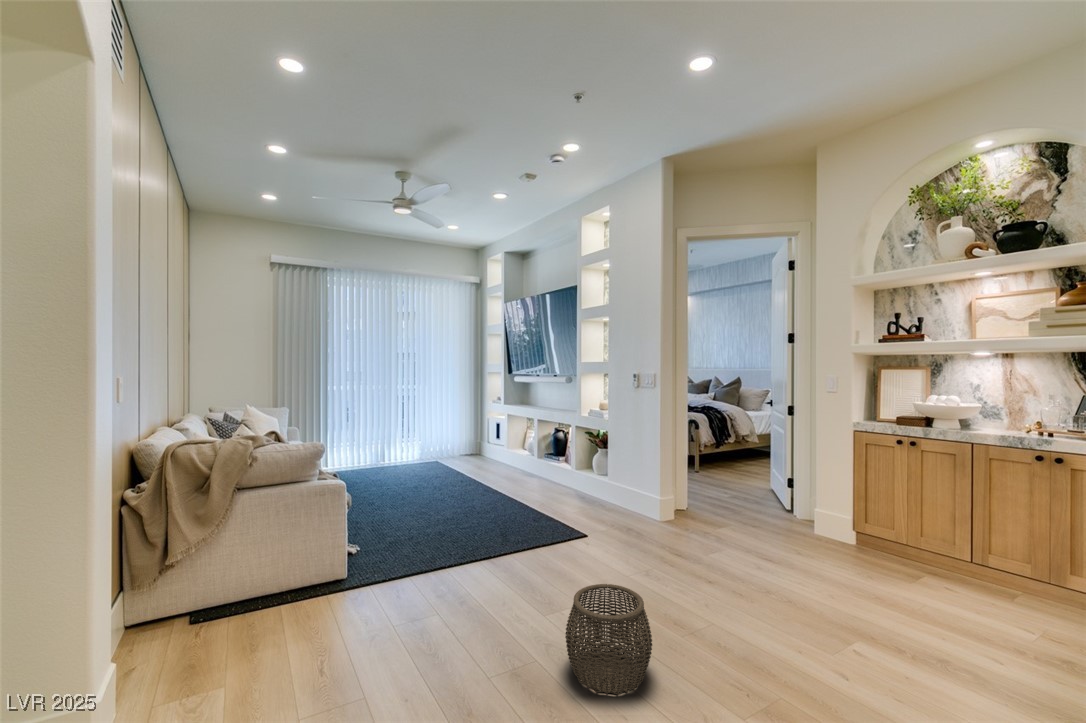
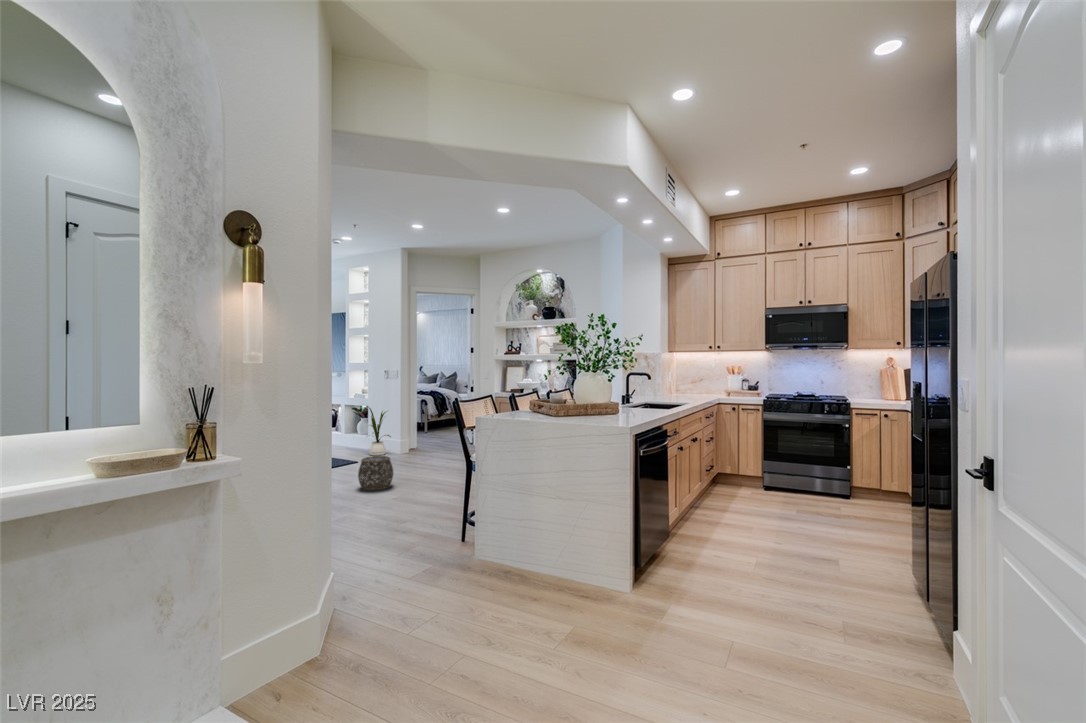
house plant: none [598,431,645,525] -> present [369,408,391,456]

